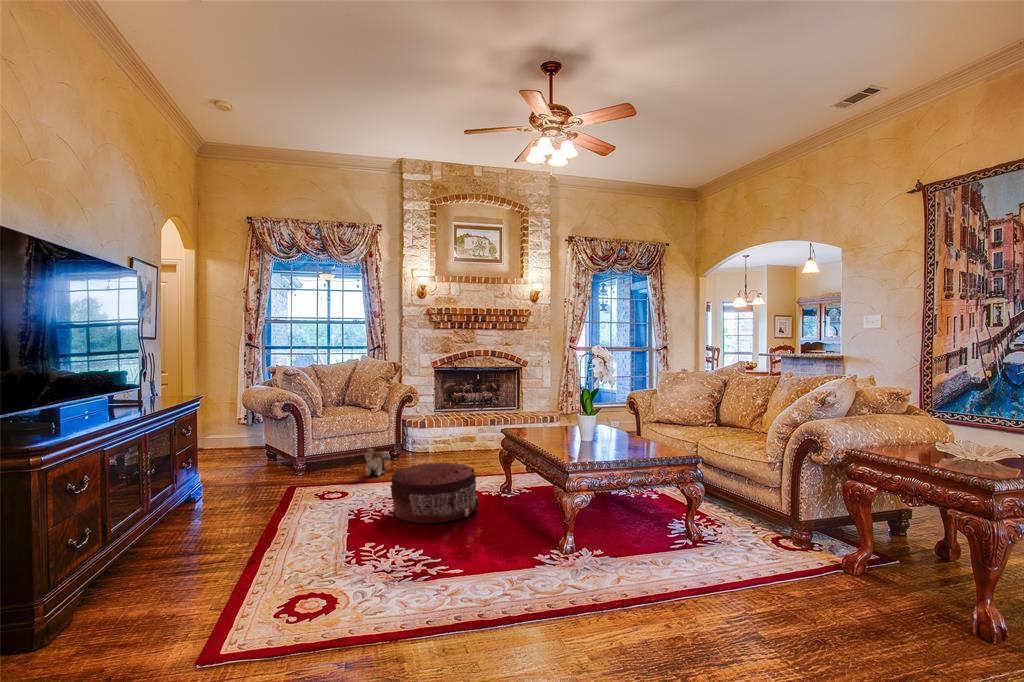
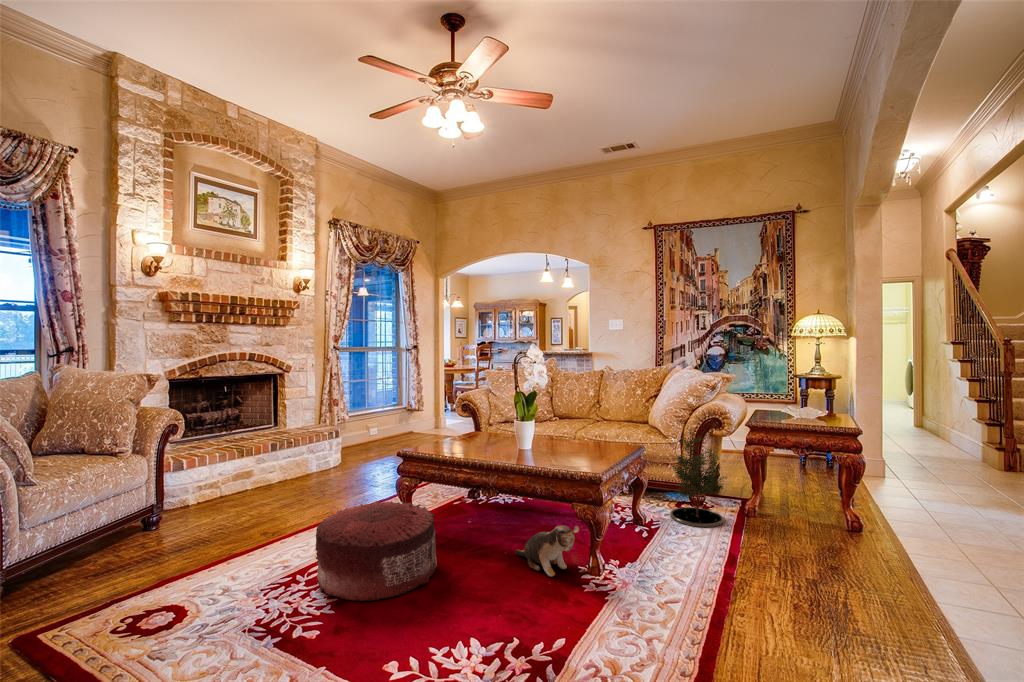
potted tree: none [720,444,805,567] -> present [670,428,726,527]
plush toy: present [364,449,386,477] -> present [515,525,579,577]

